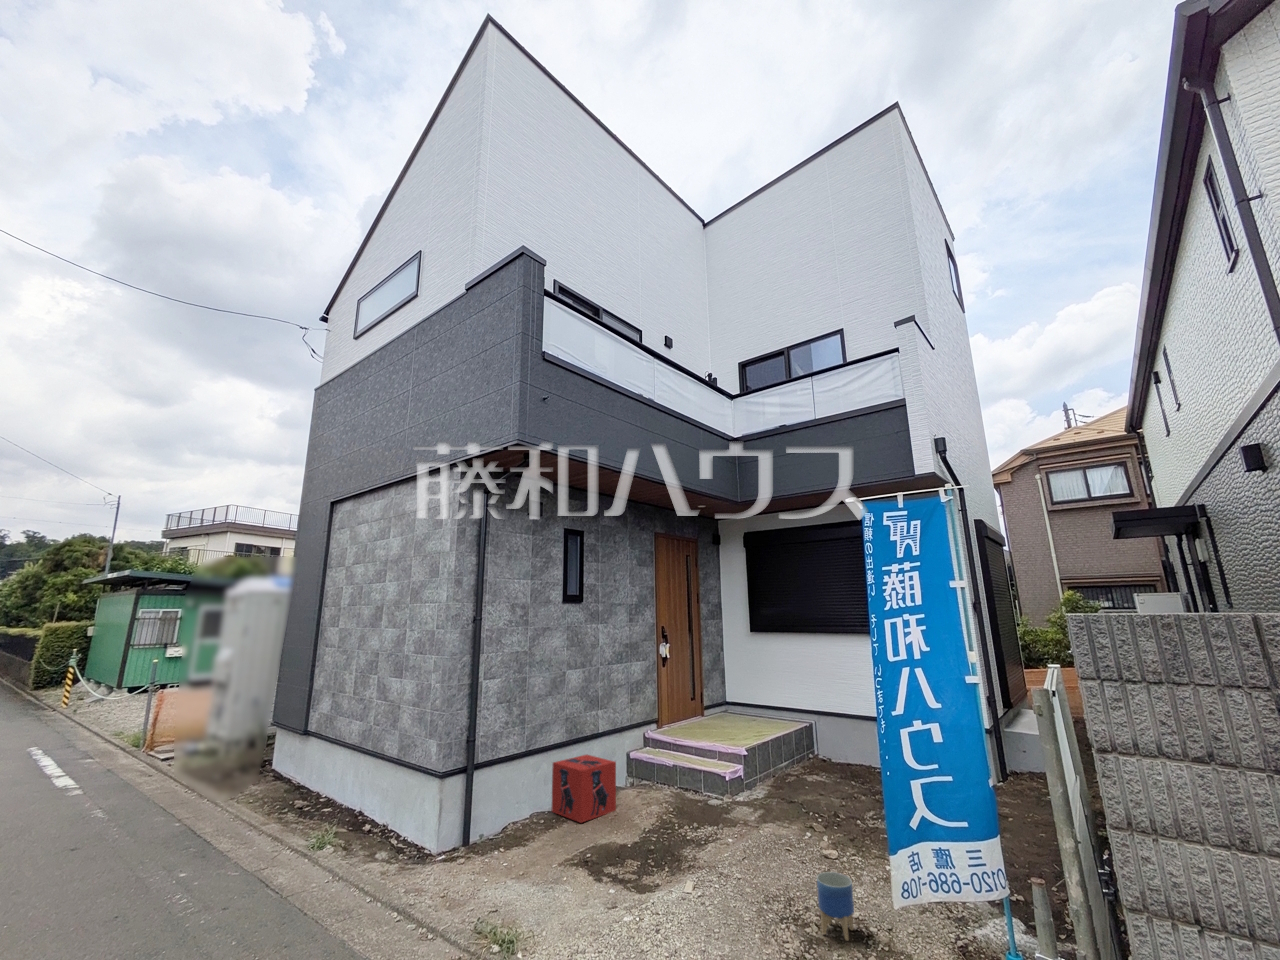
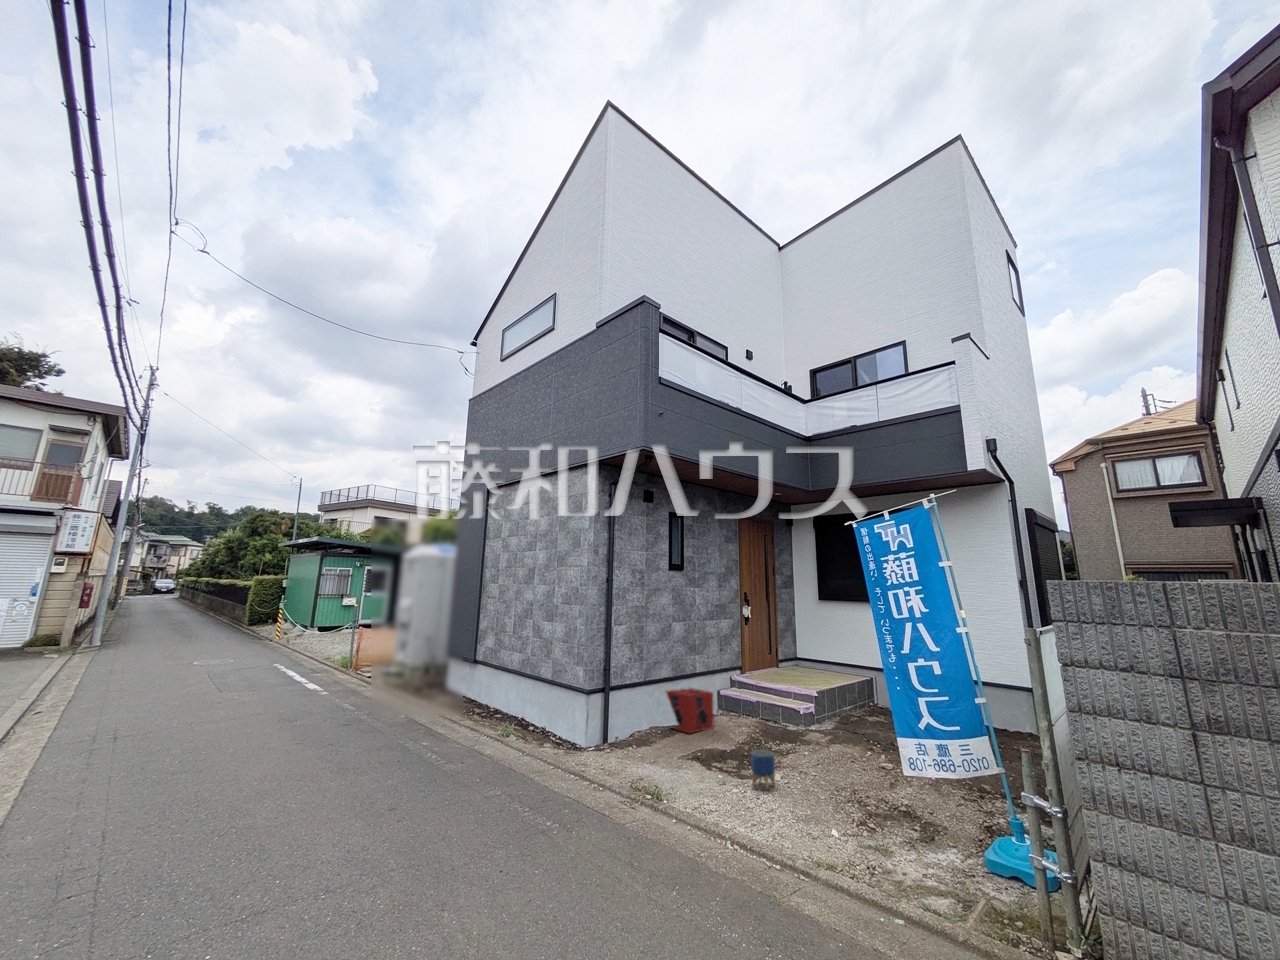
planter: present [817,872,854,941] -> present [752,750,775,789]

